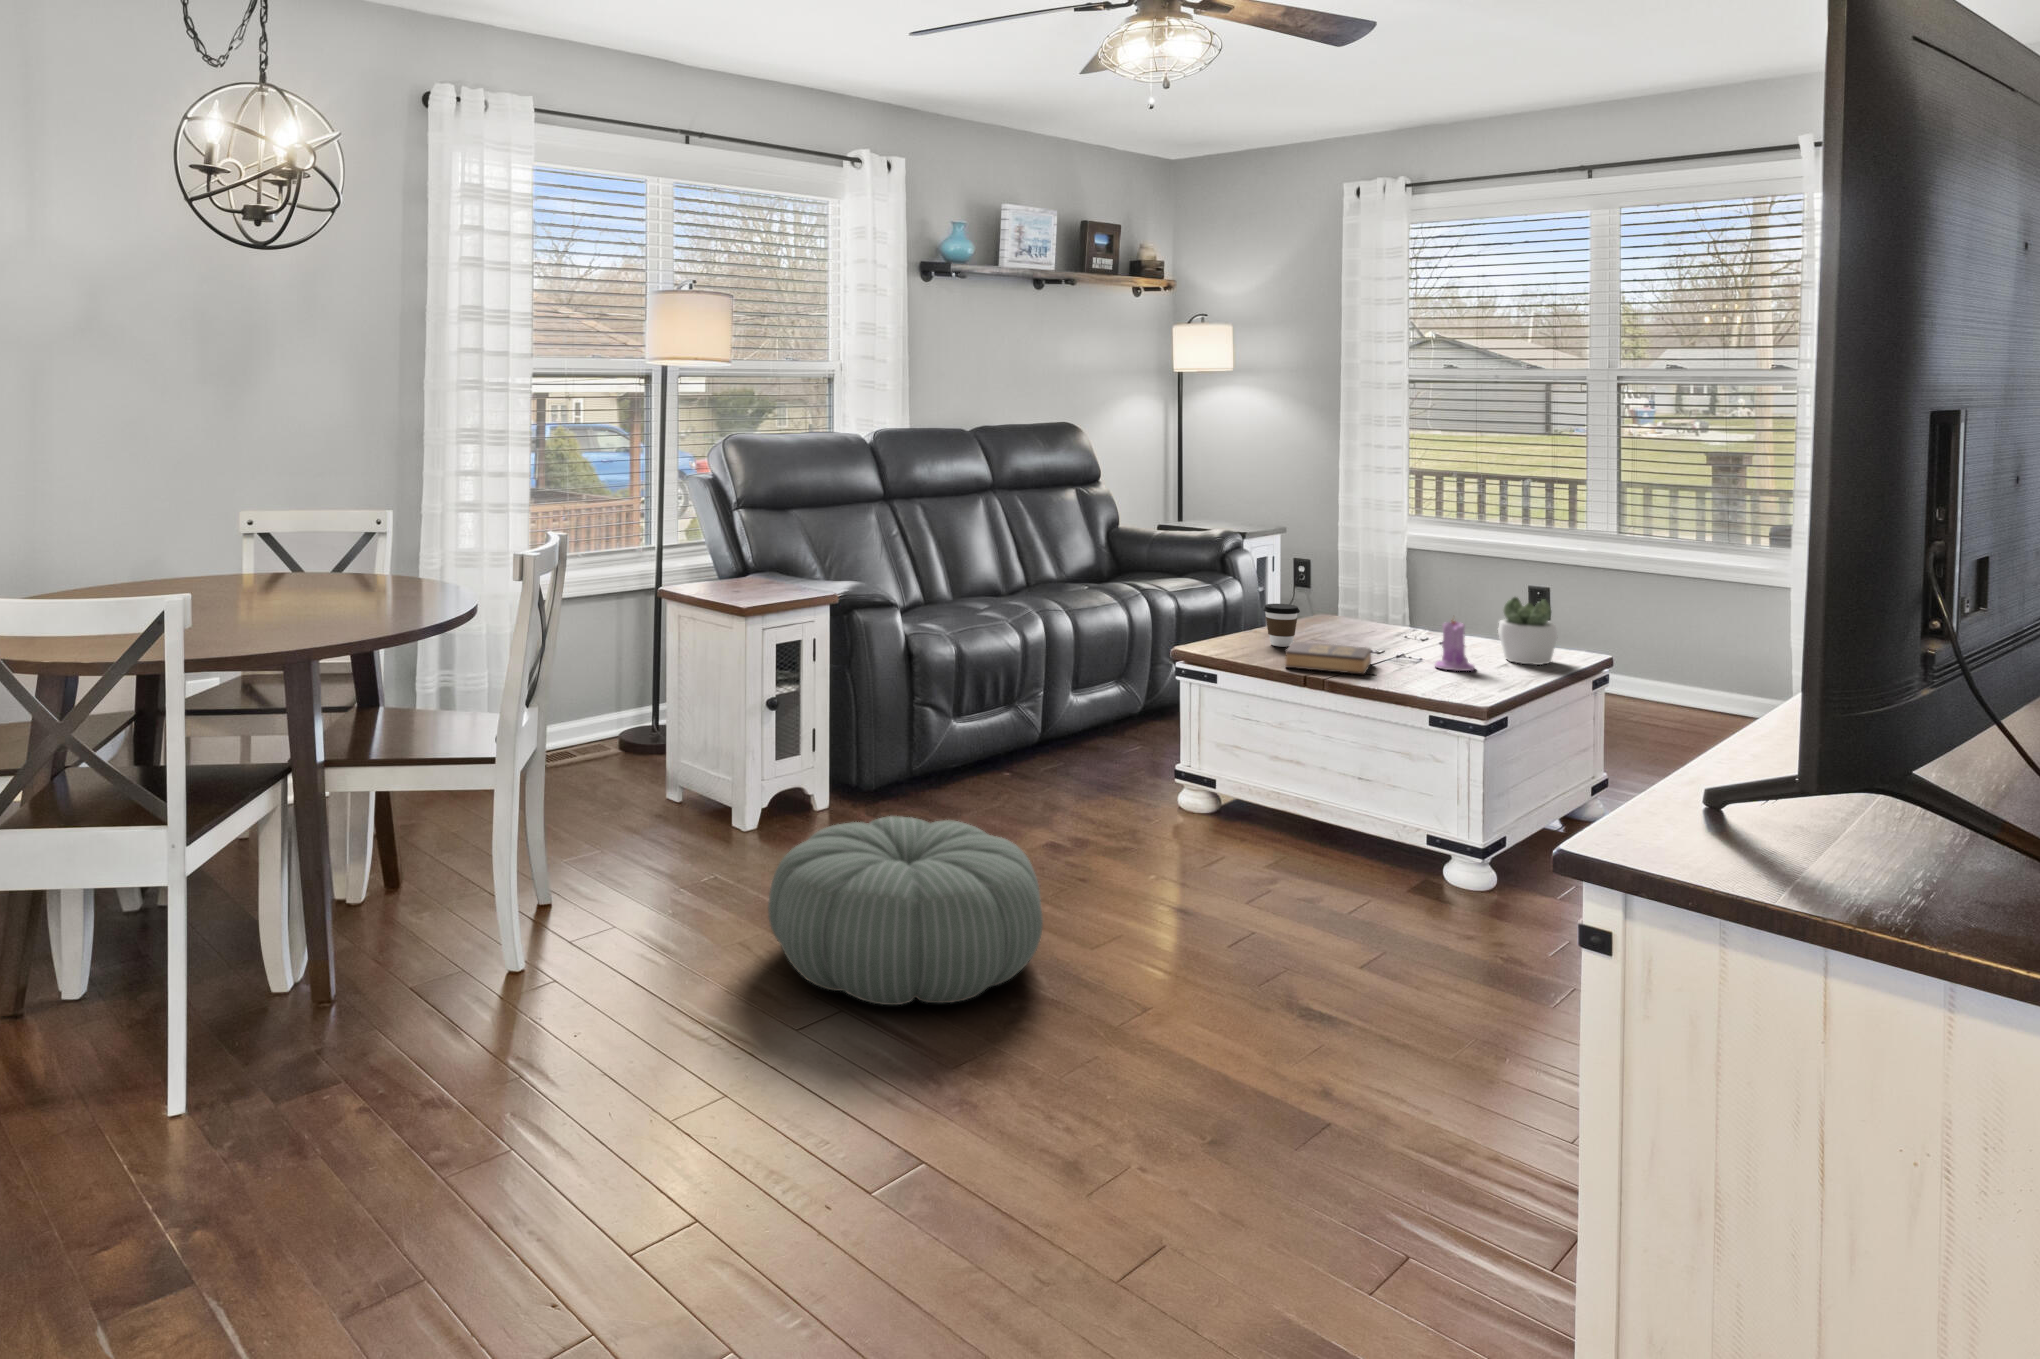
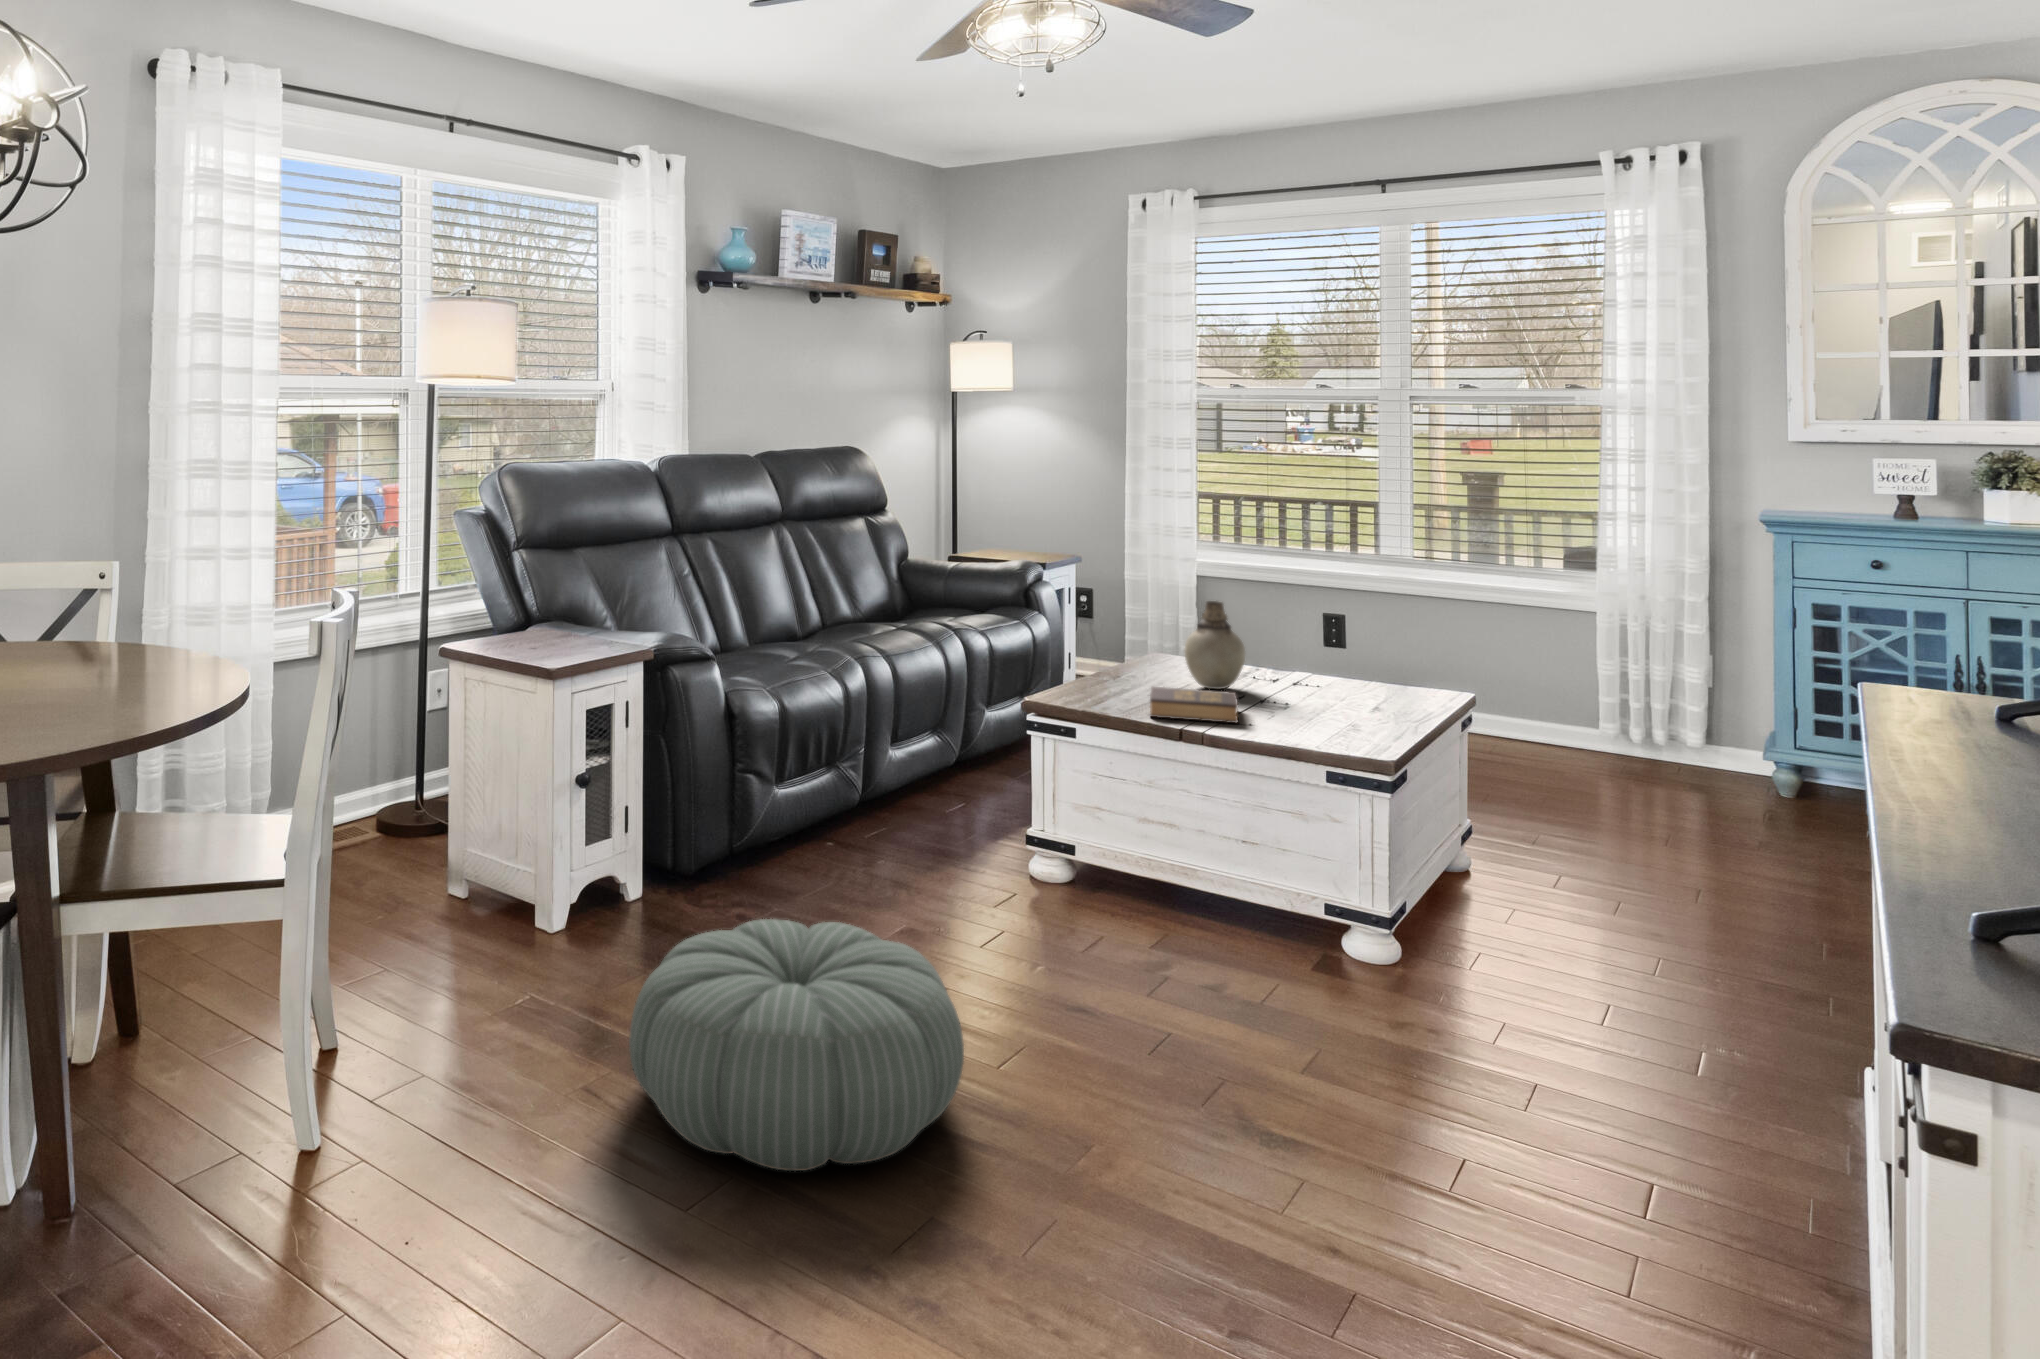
vase: none [1336,565,1392,647] -> present [1184,601,1245,689]
succulent plant: present [1498,597,1557,665] -> none [1359,632,1423,705]
coffee cup: present [1263,604,1300,647] -> none [1109,644,1149,691]
candle: present [1435,620,1475,671] -> none [1302,655,1347,715]

